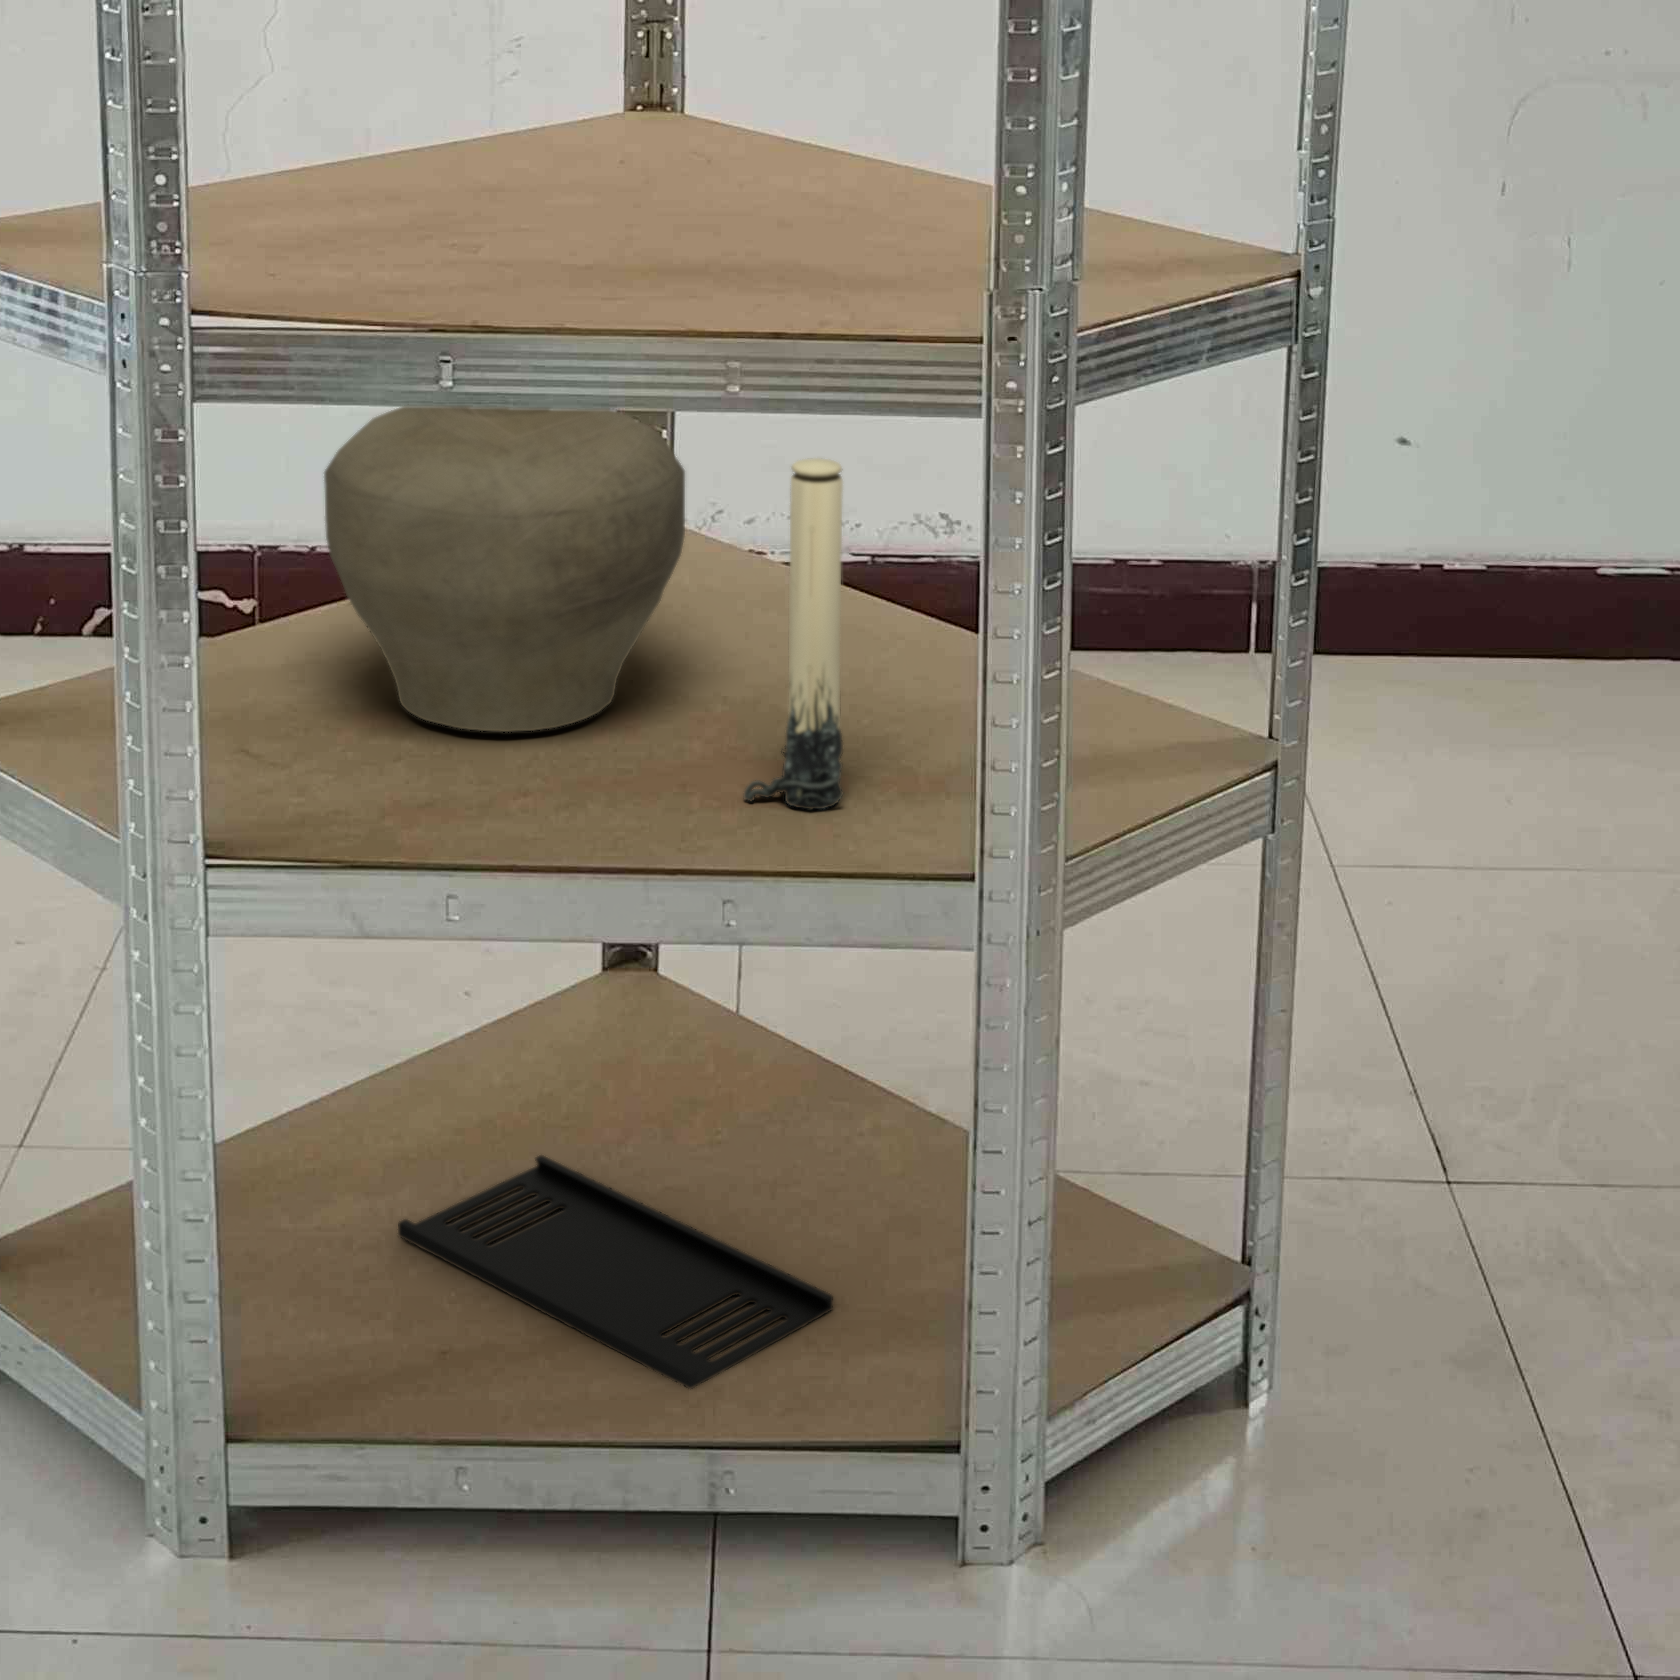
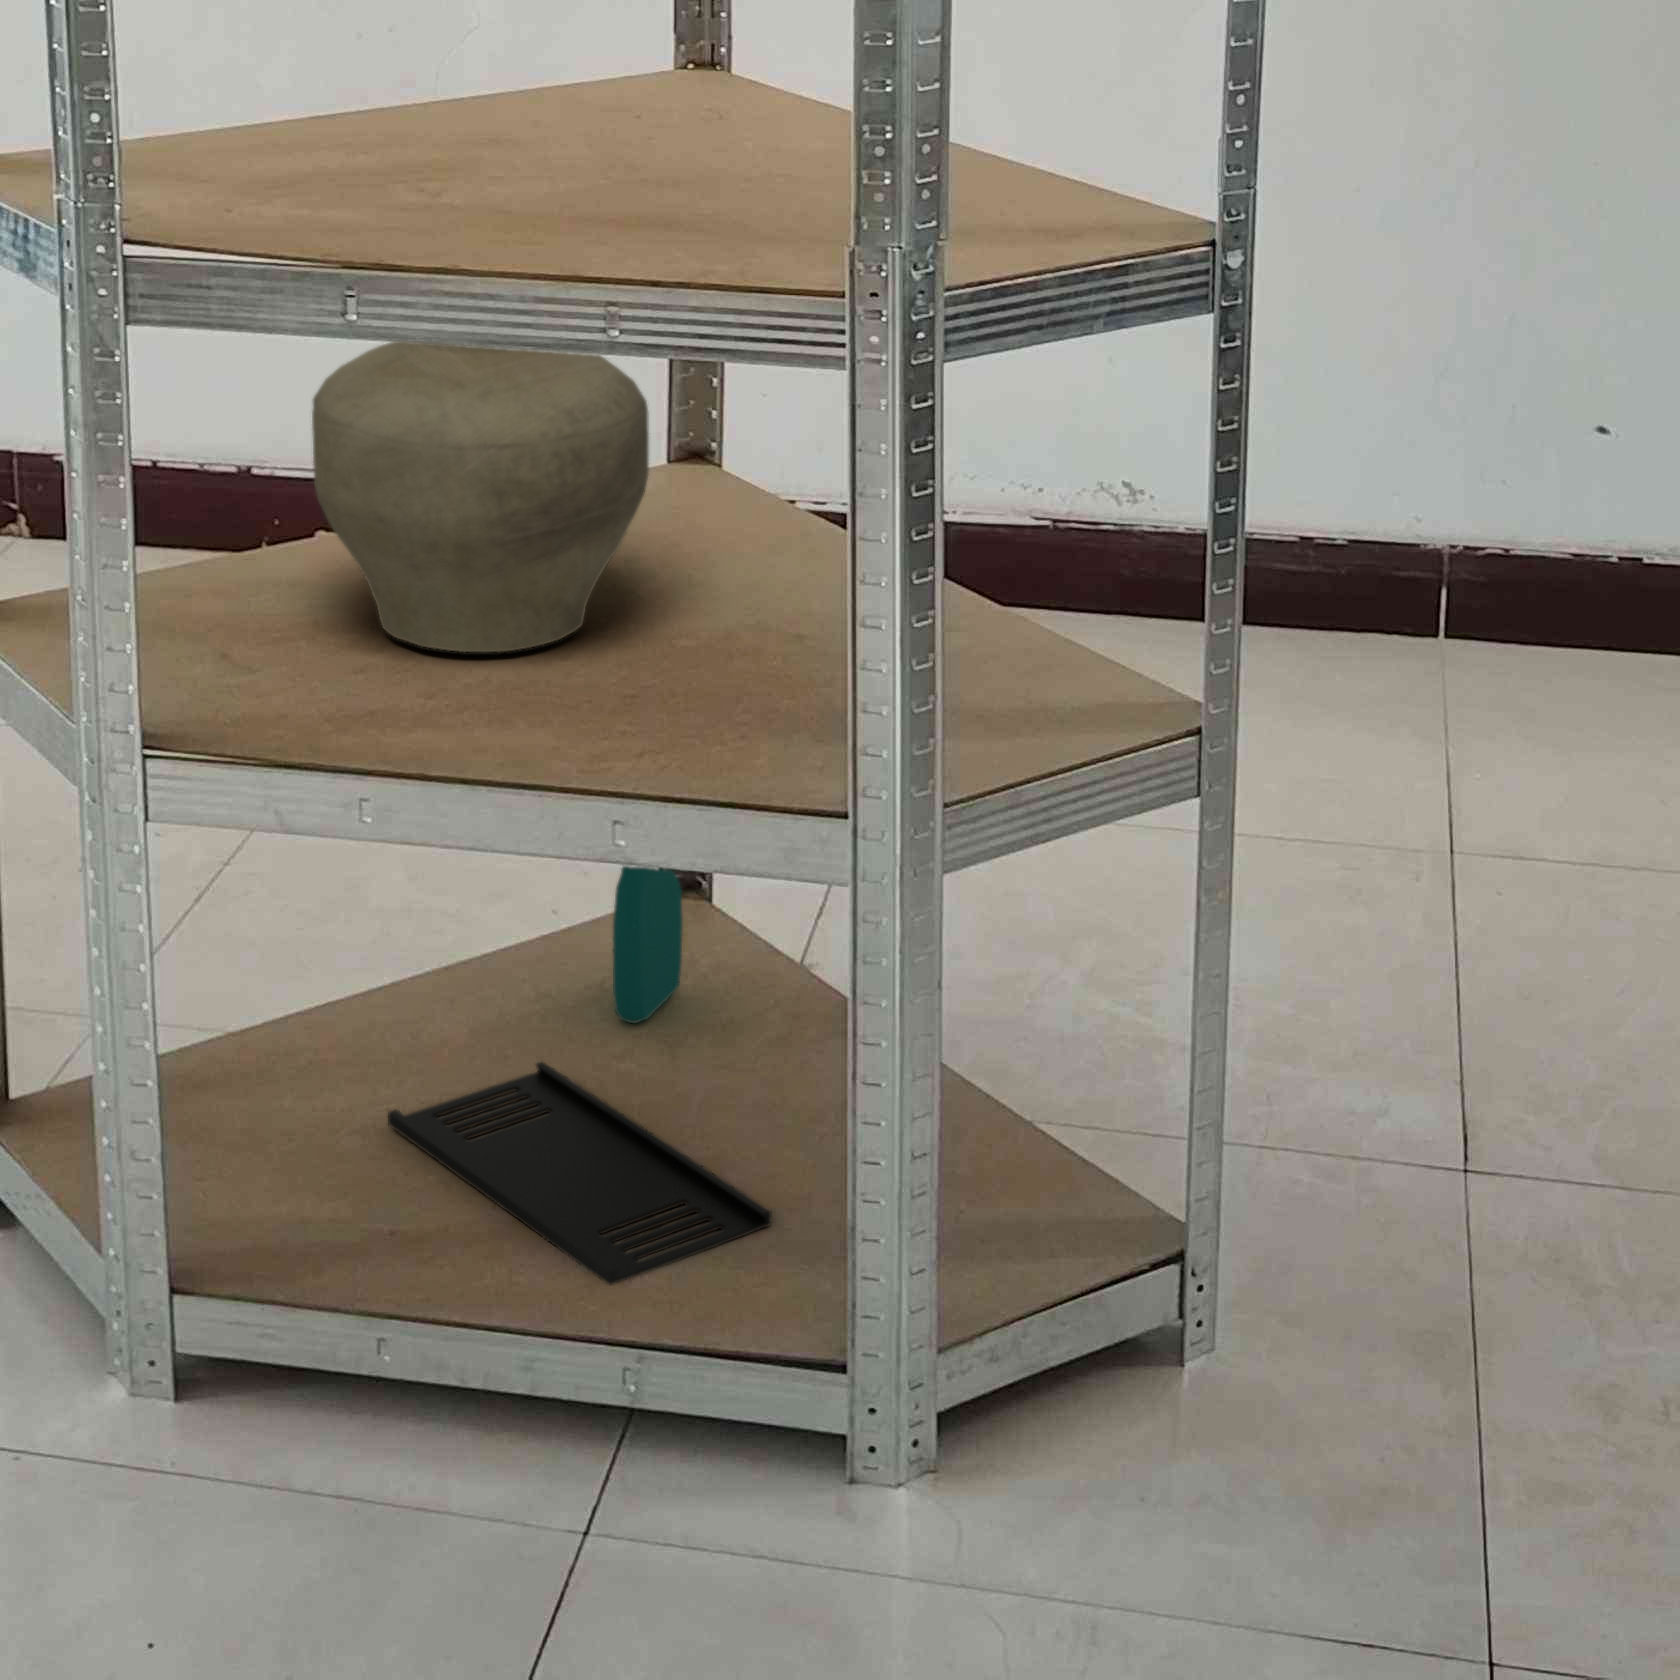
candle: present [744,458,843,809] -> none [656,403,748,739]
spray bottle: none [594,809,653,1107] -> present [613,866,683,1023]

